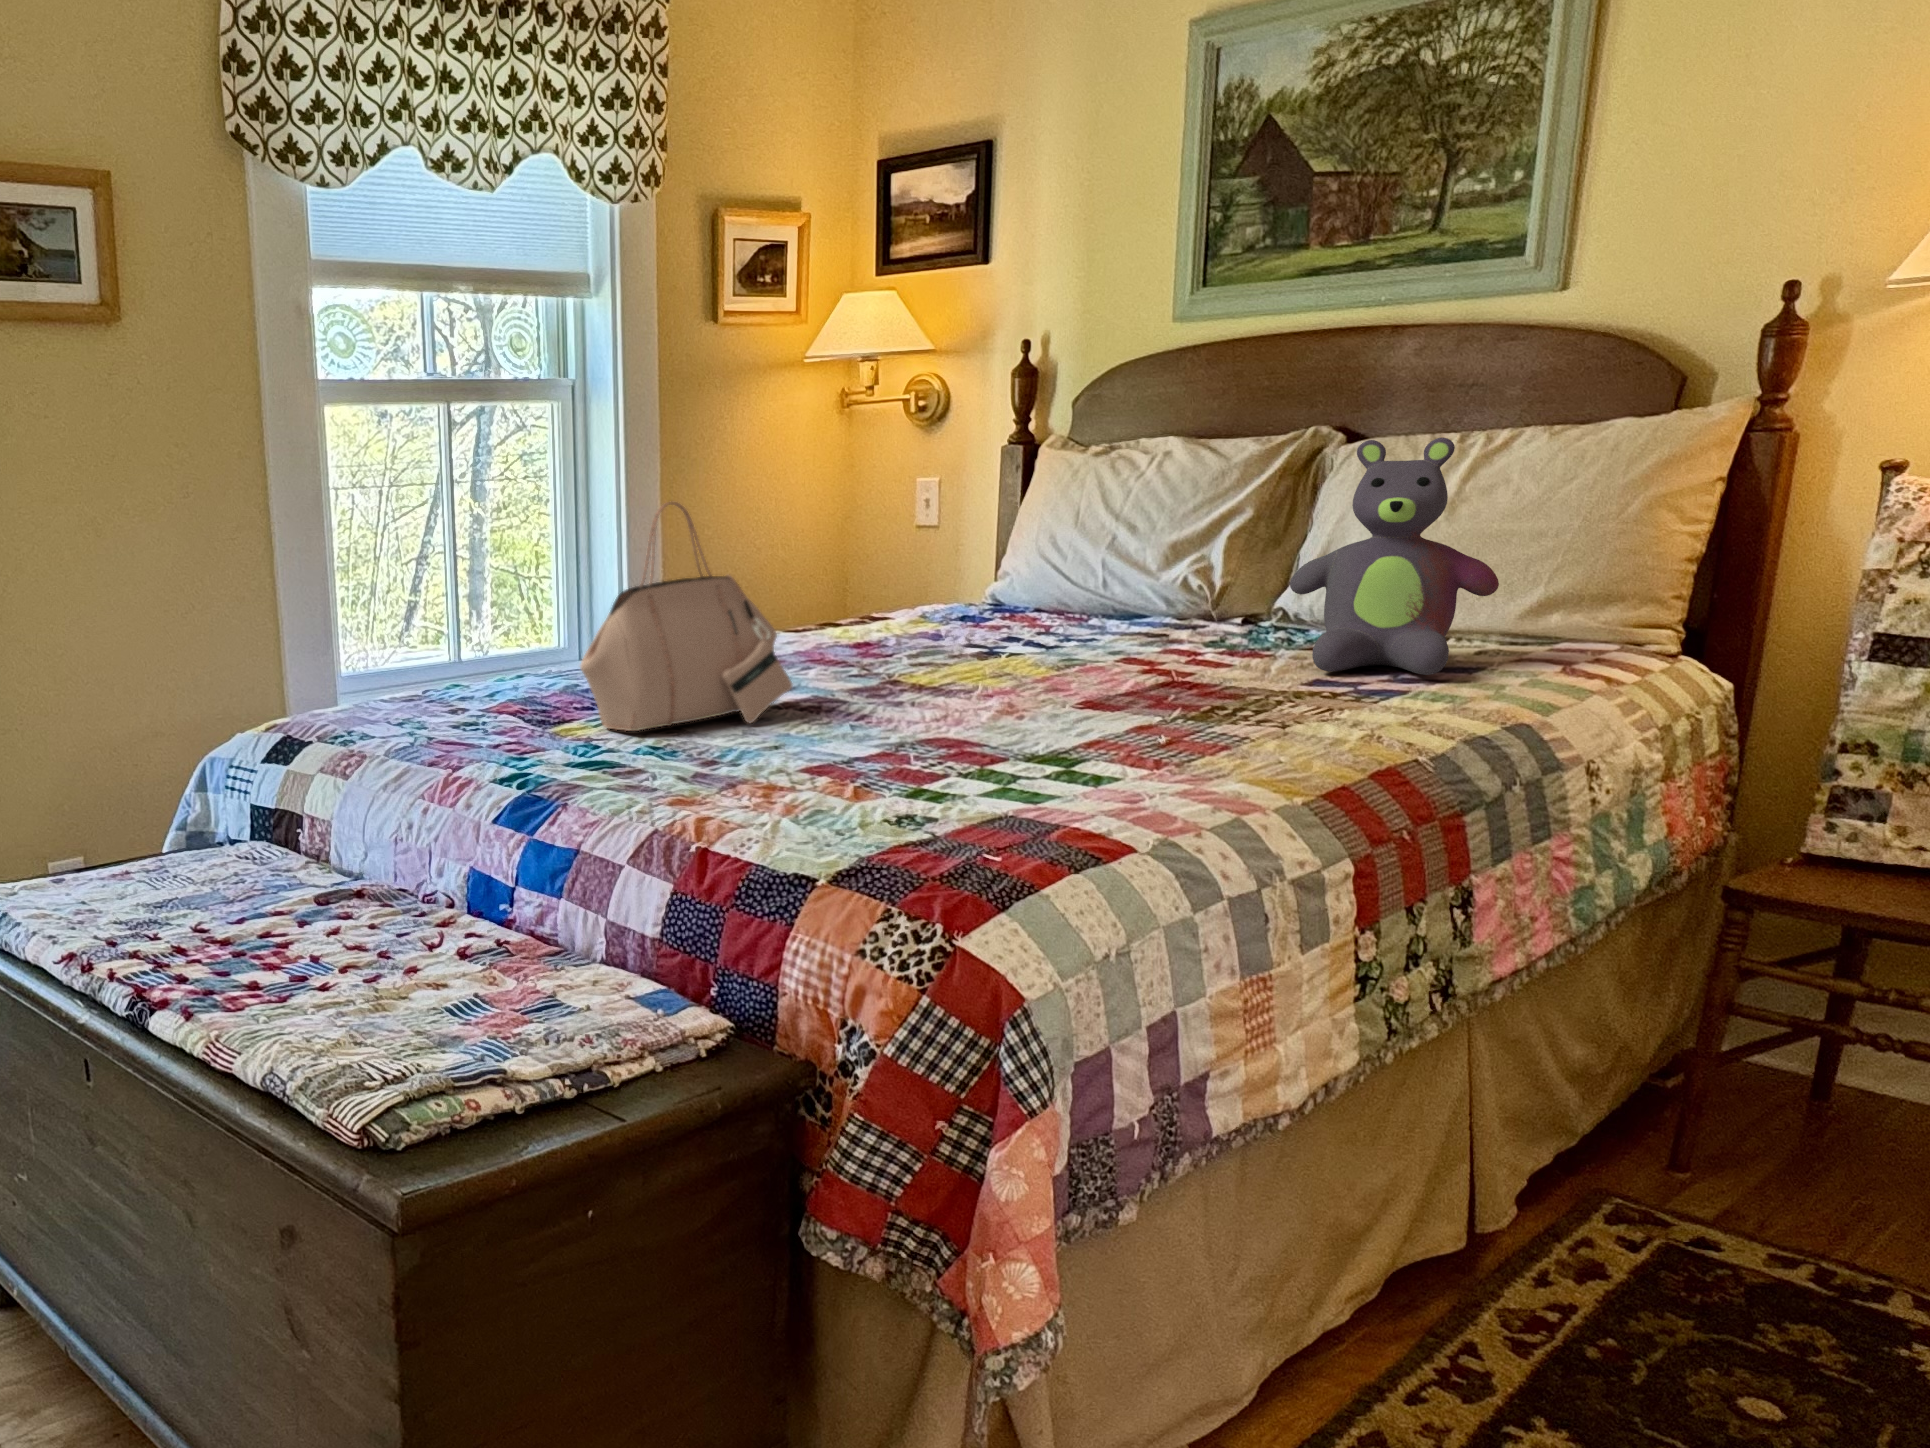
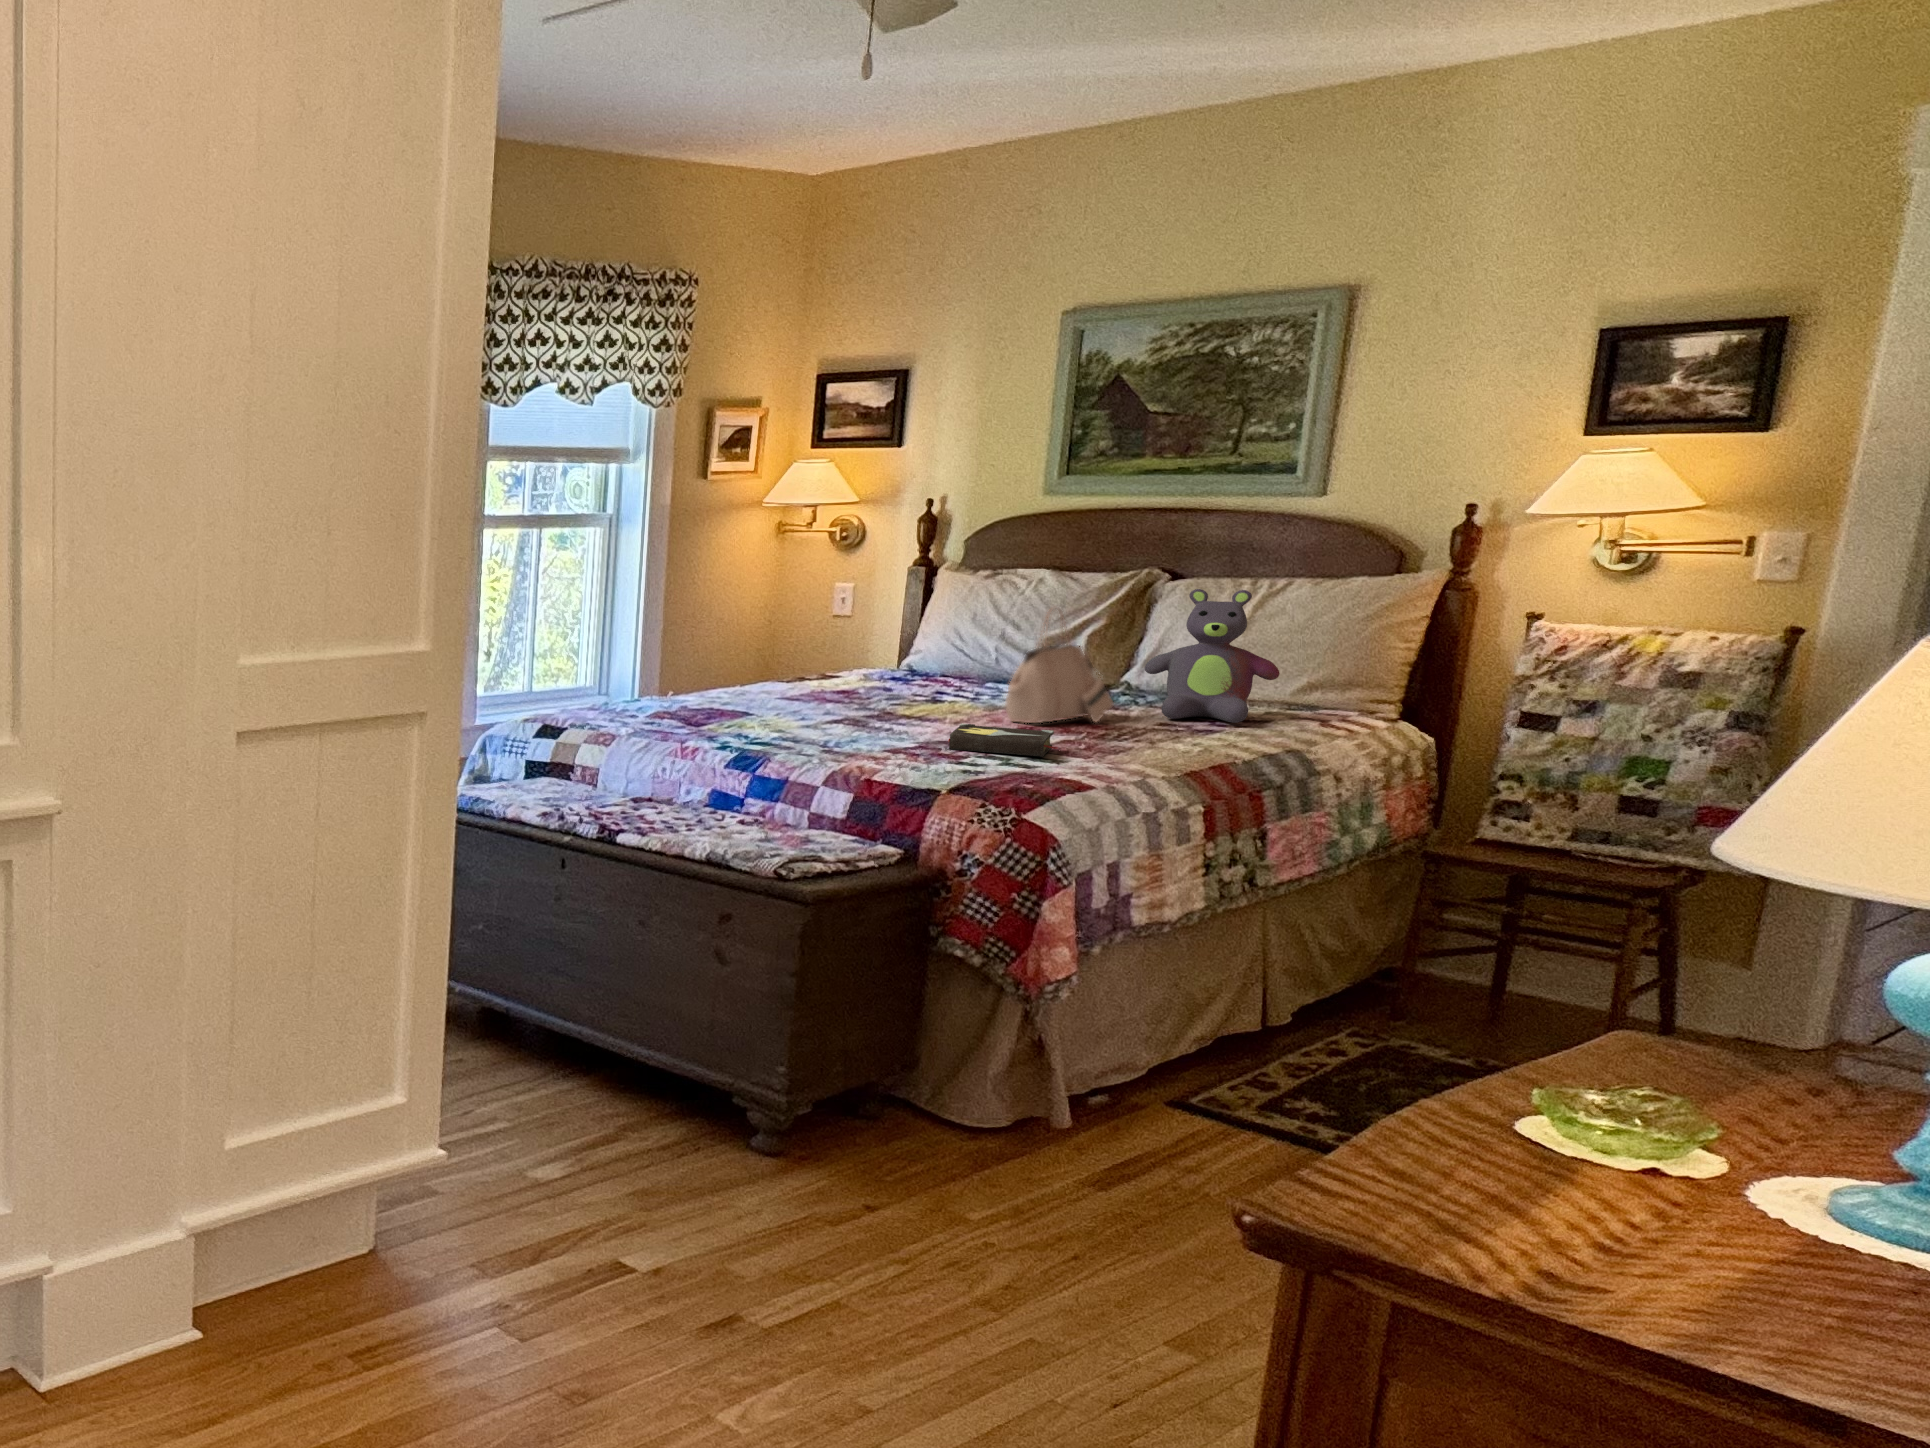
handbag: present [580,502,792,731] -> present [1006,611,1113,723]
hardback book: none [909,706,1101,772] -> present [948,724,1058,757]

